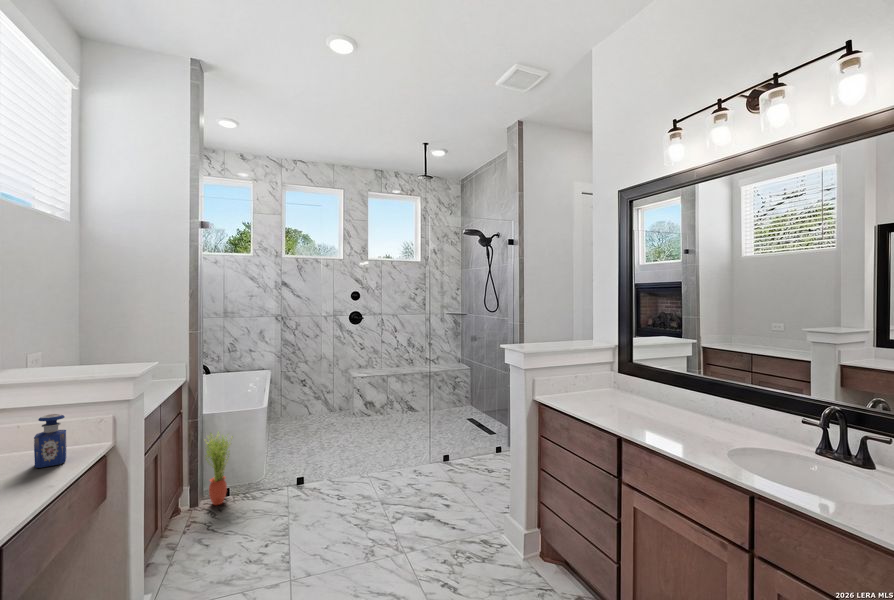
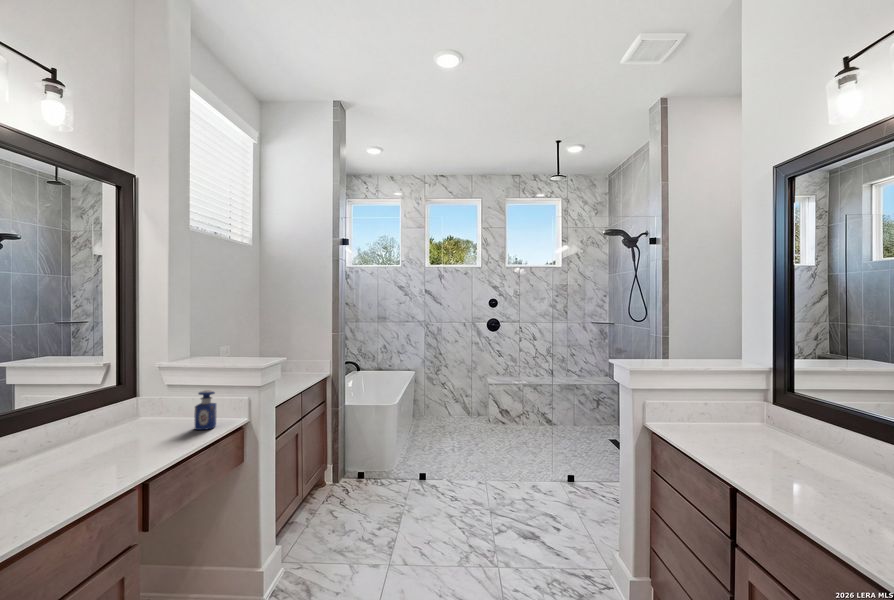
potted plant: present [205,433,233,505] -> none [342,420,366,486]

